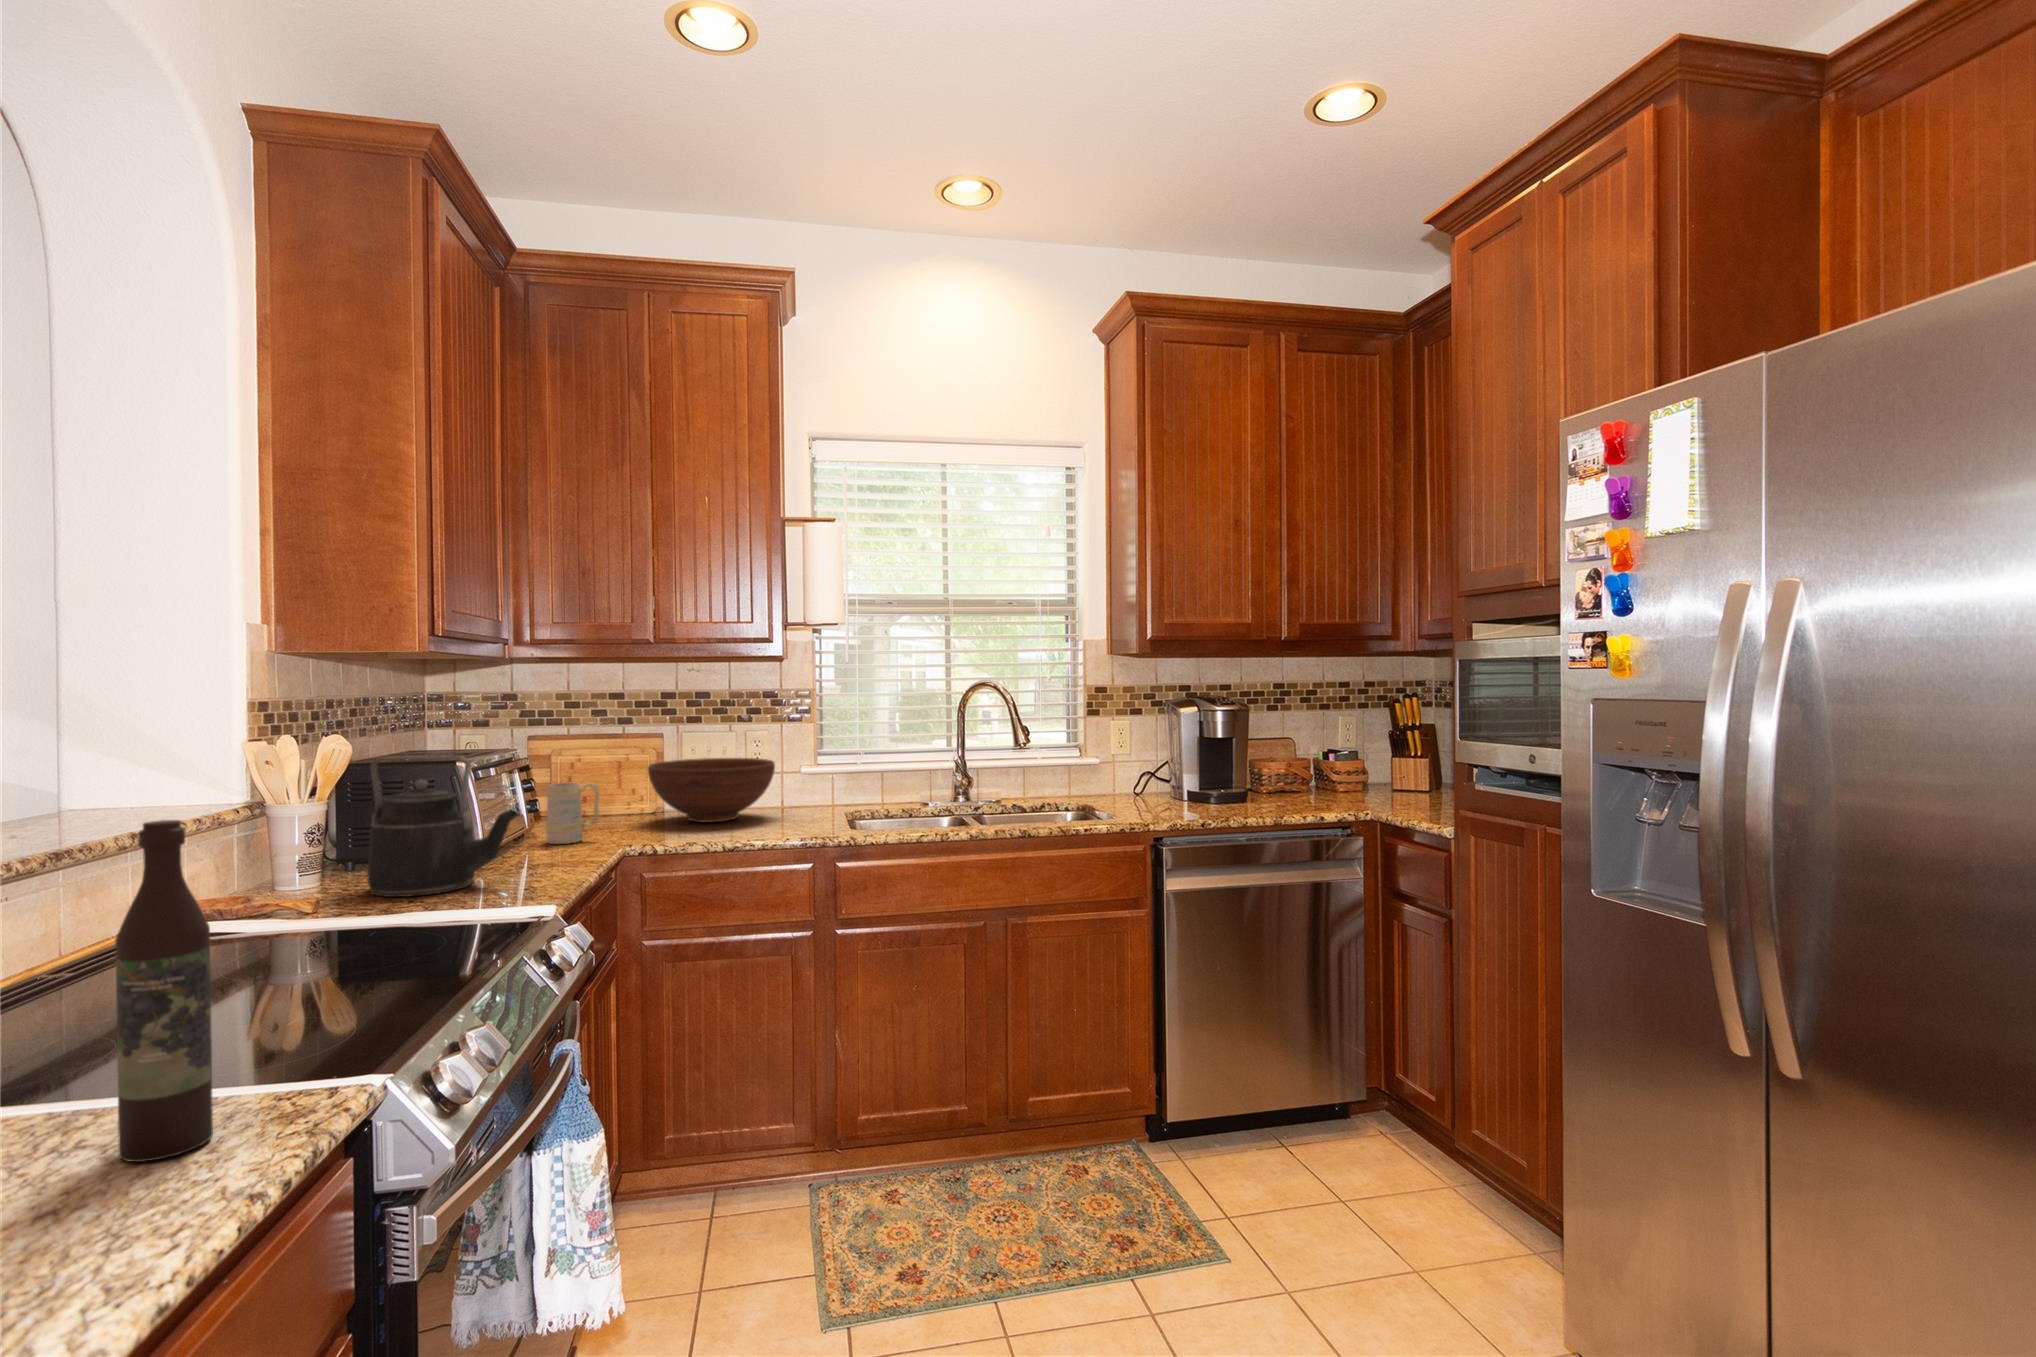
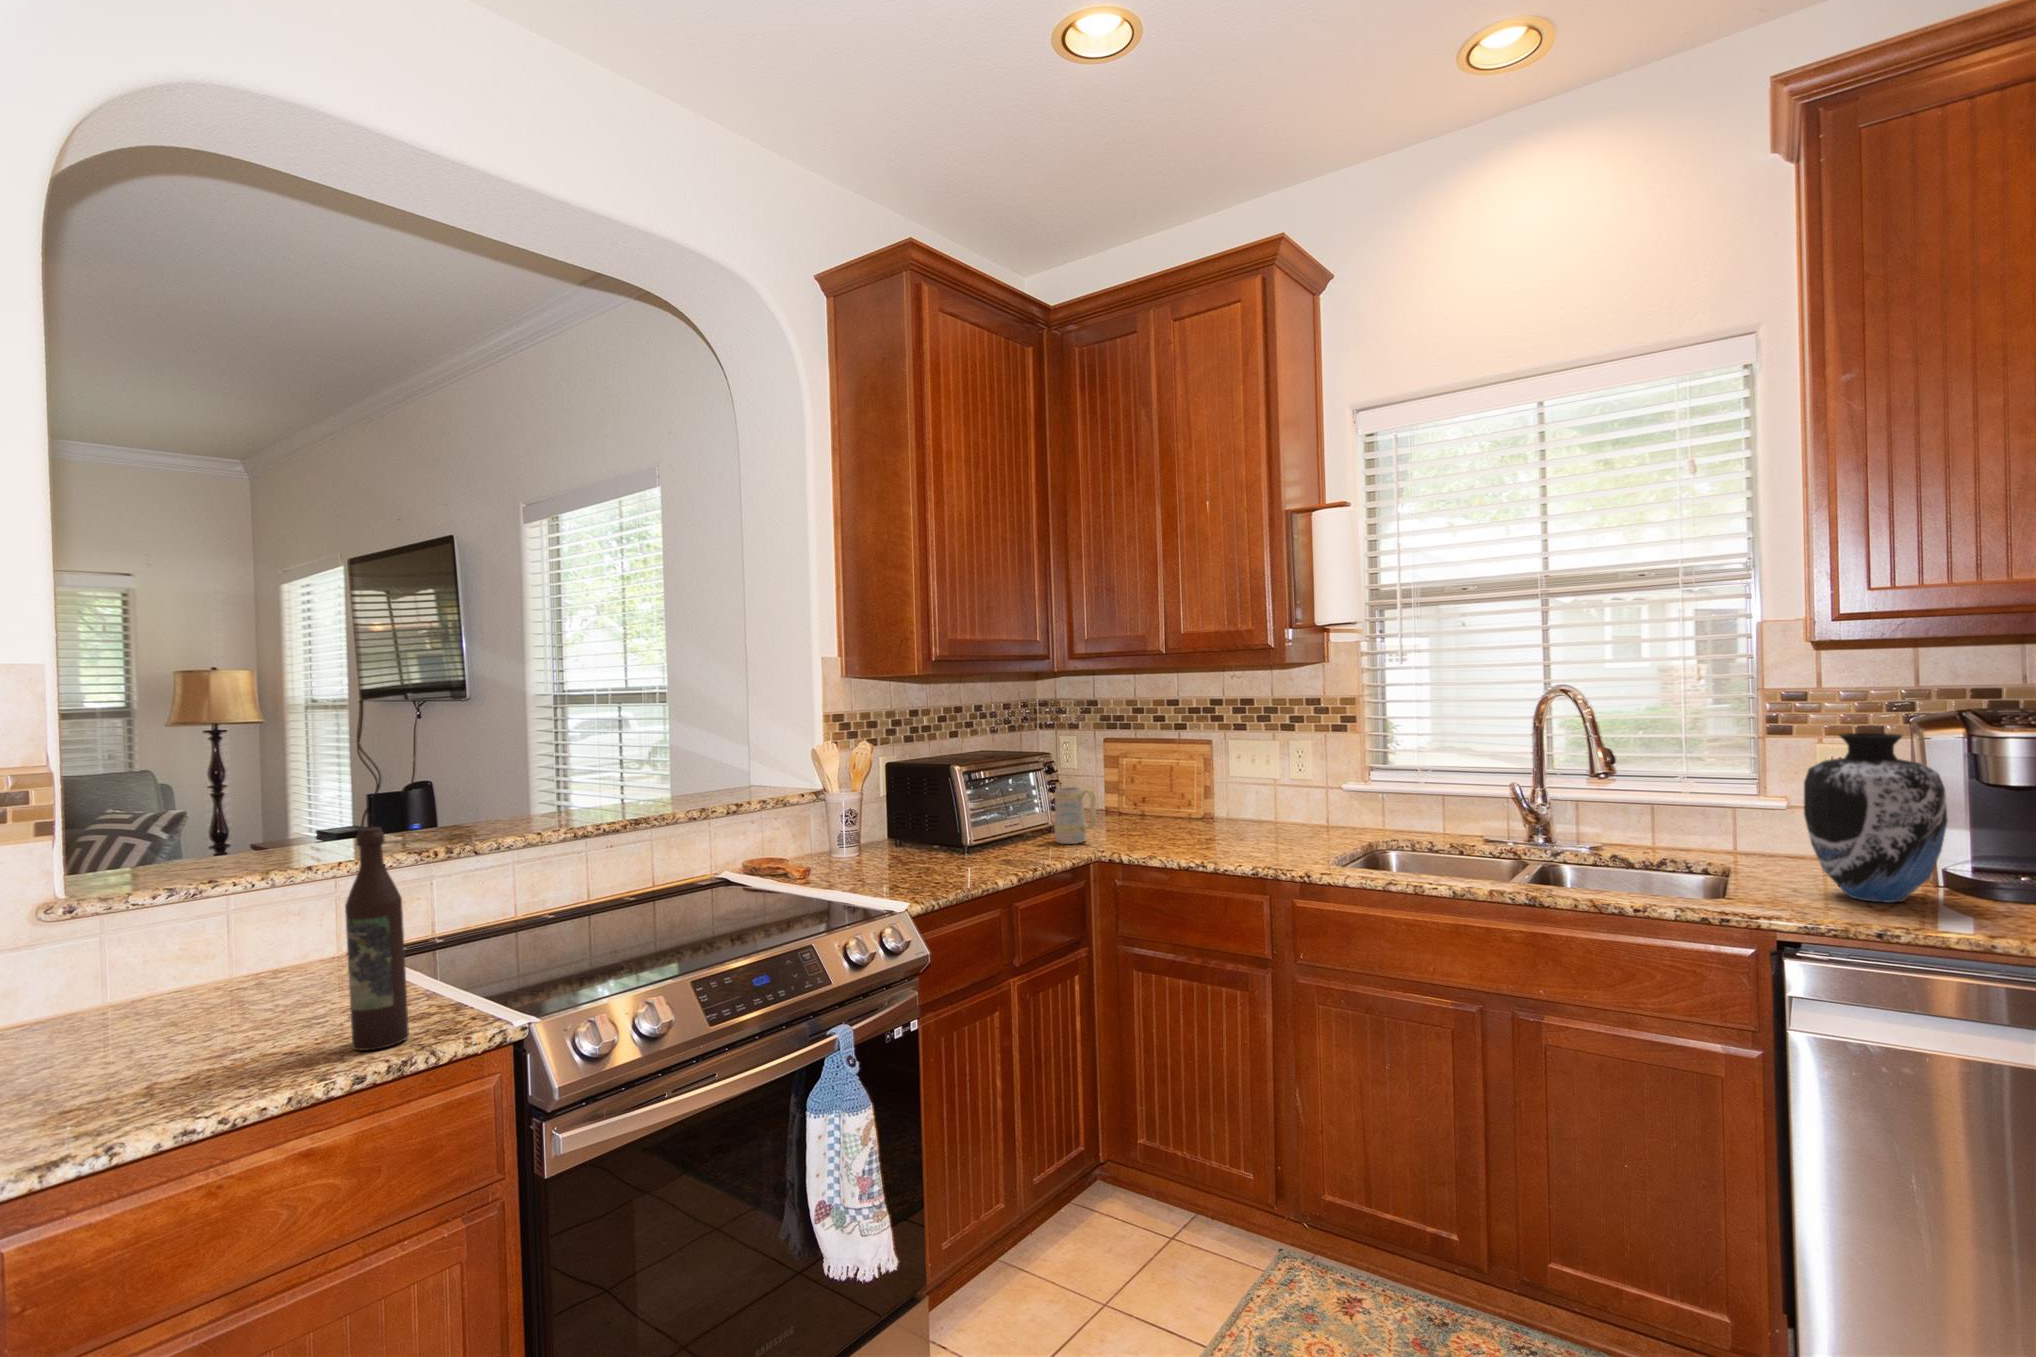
vase: none [1143,711,1211,813] -> present [1804,733,1947,902]
kettle: present [368,756,518,897] -> none [857,762,947,879]
fruit bowl: present [648,758,775,822] -> none [1165,768,1295,836]

